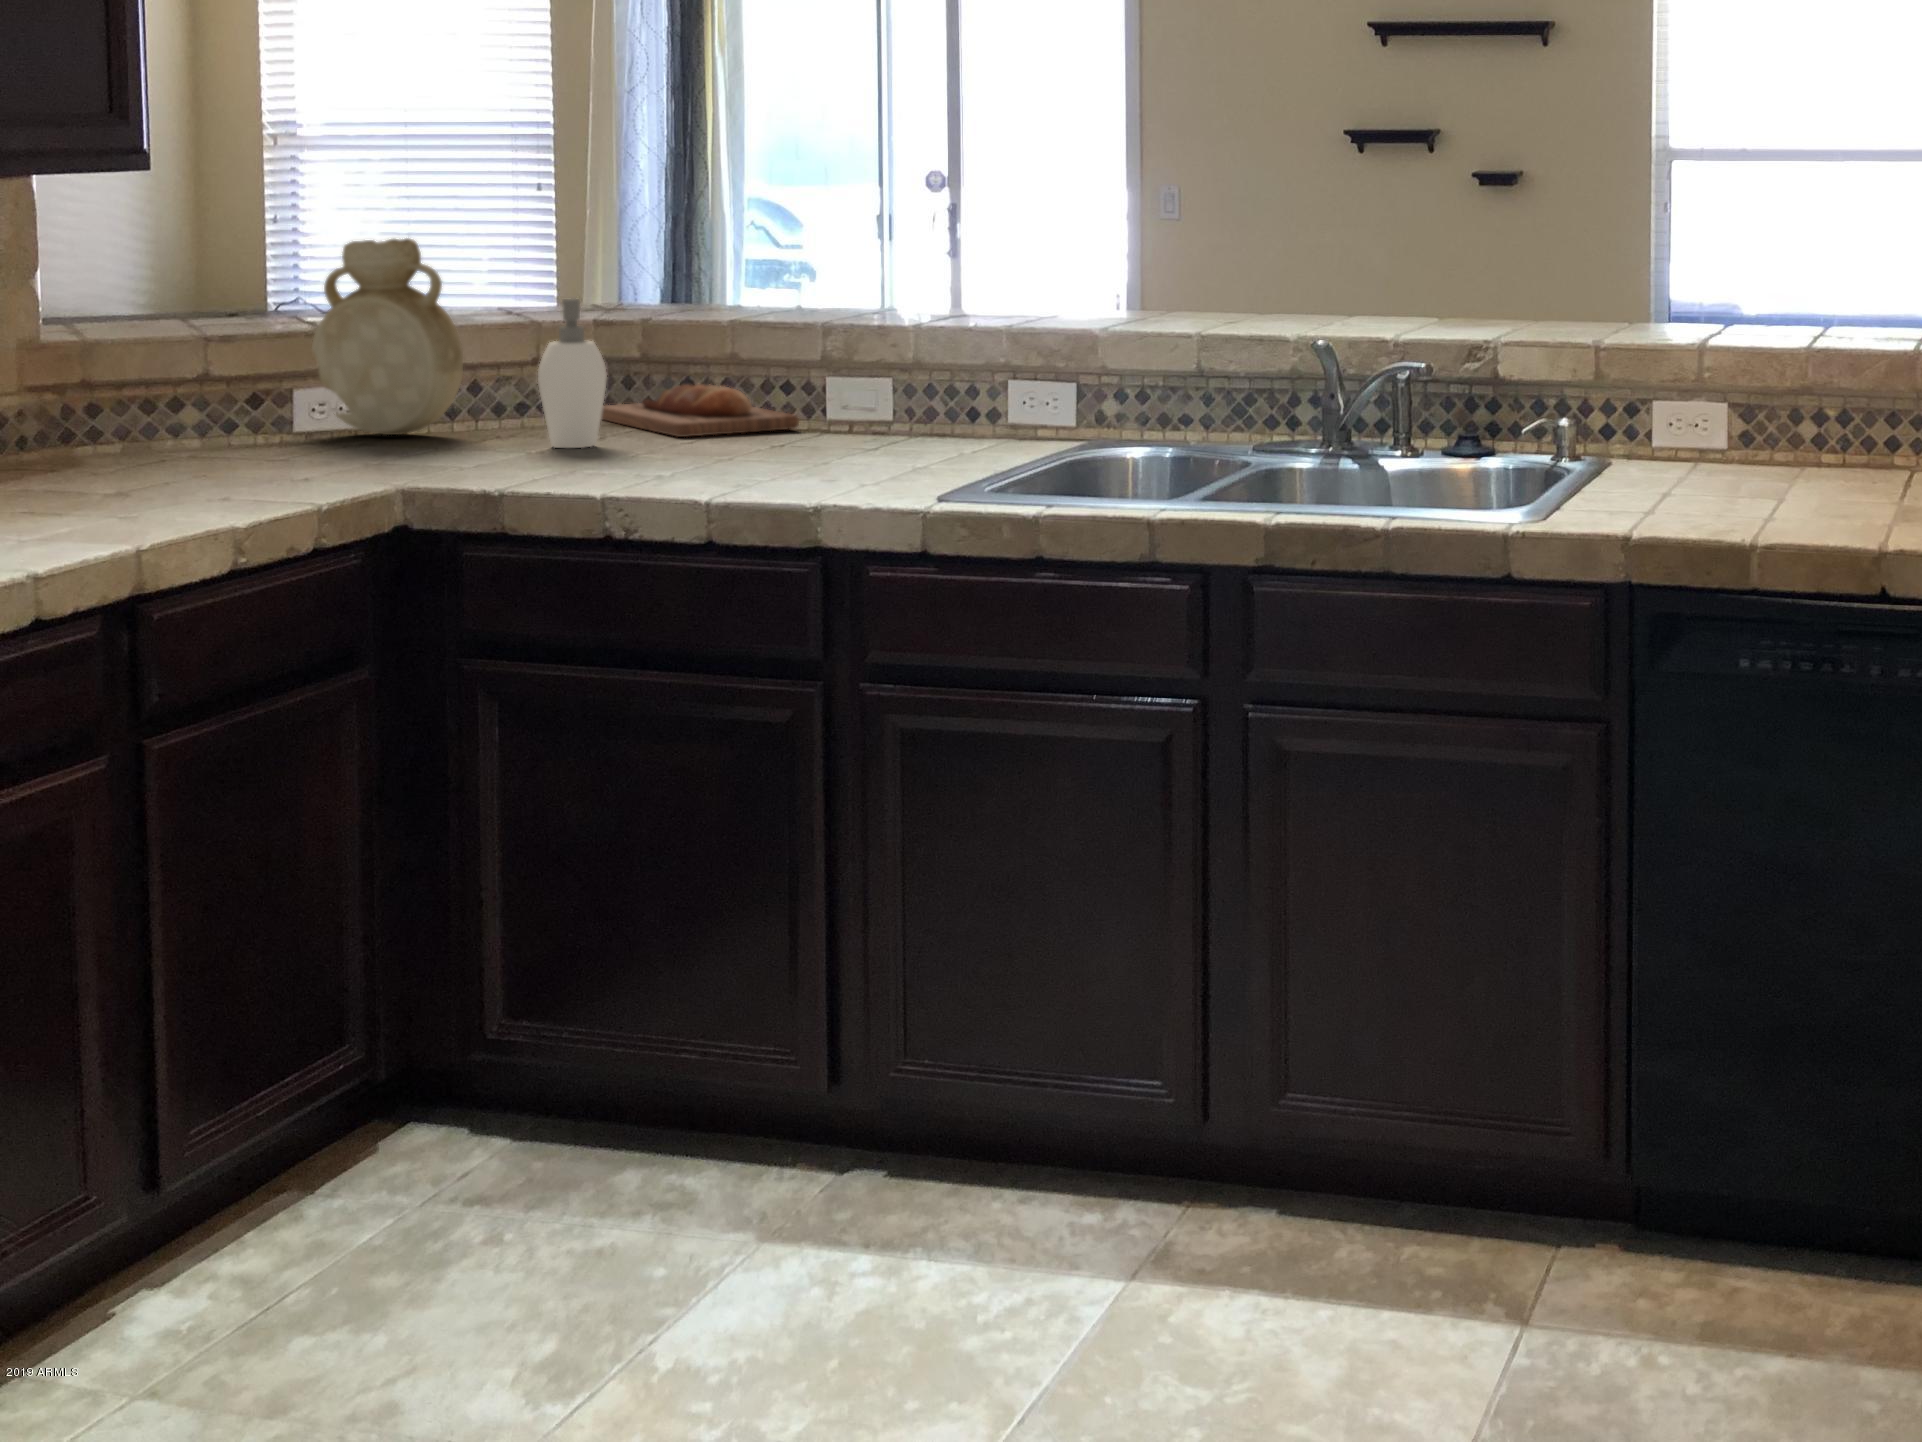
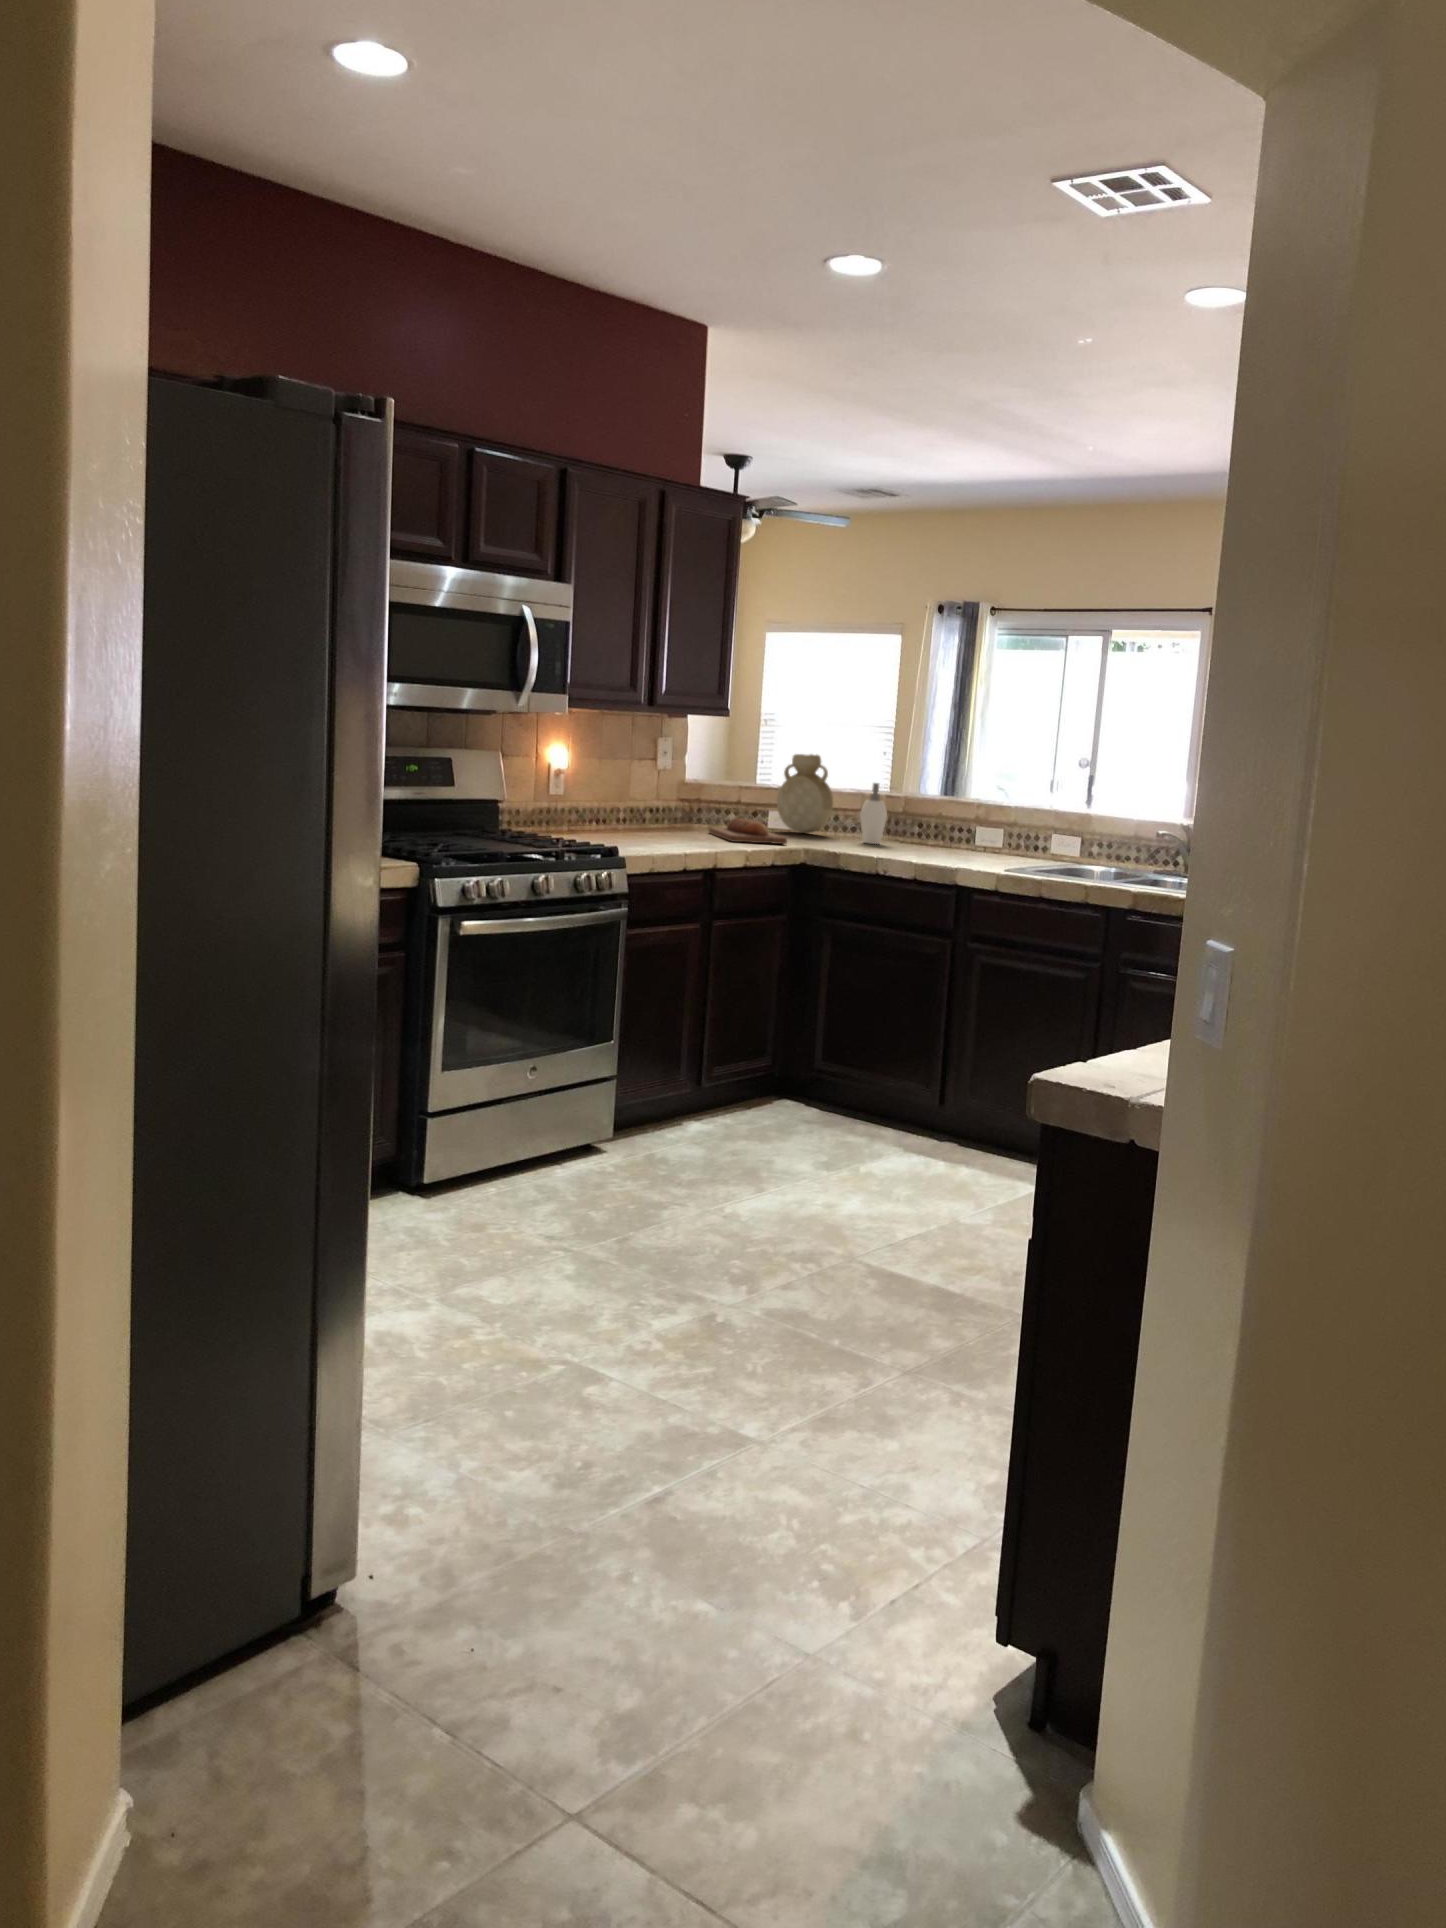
bread loaf: present [601,385,799,437] -> present [709,818,787,844]

